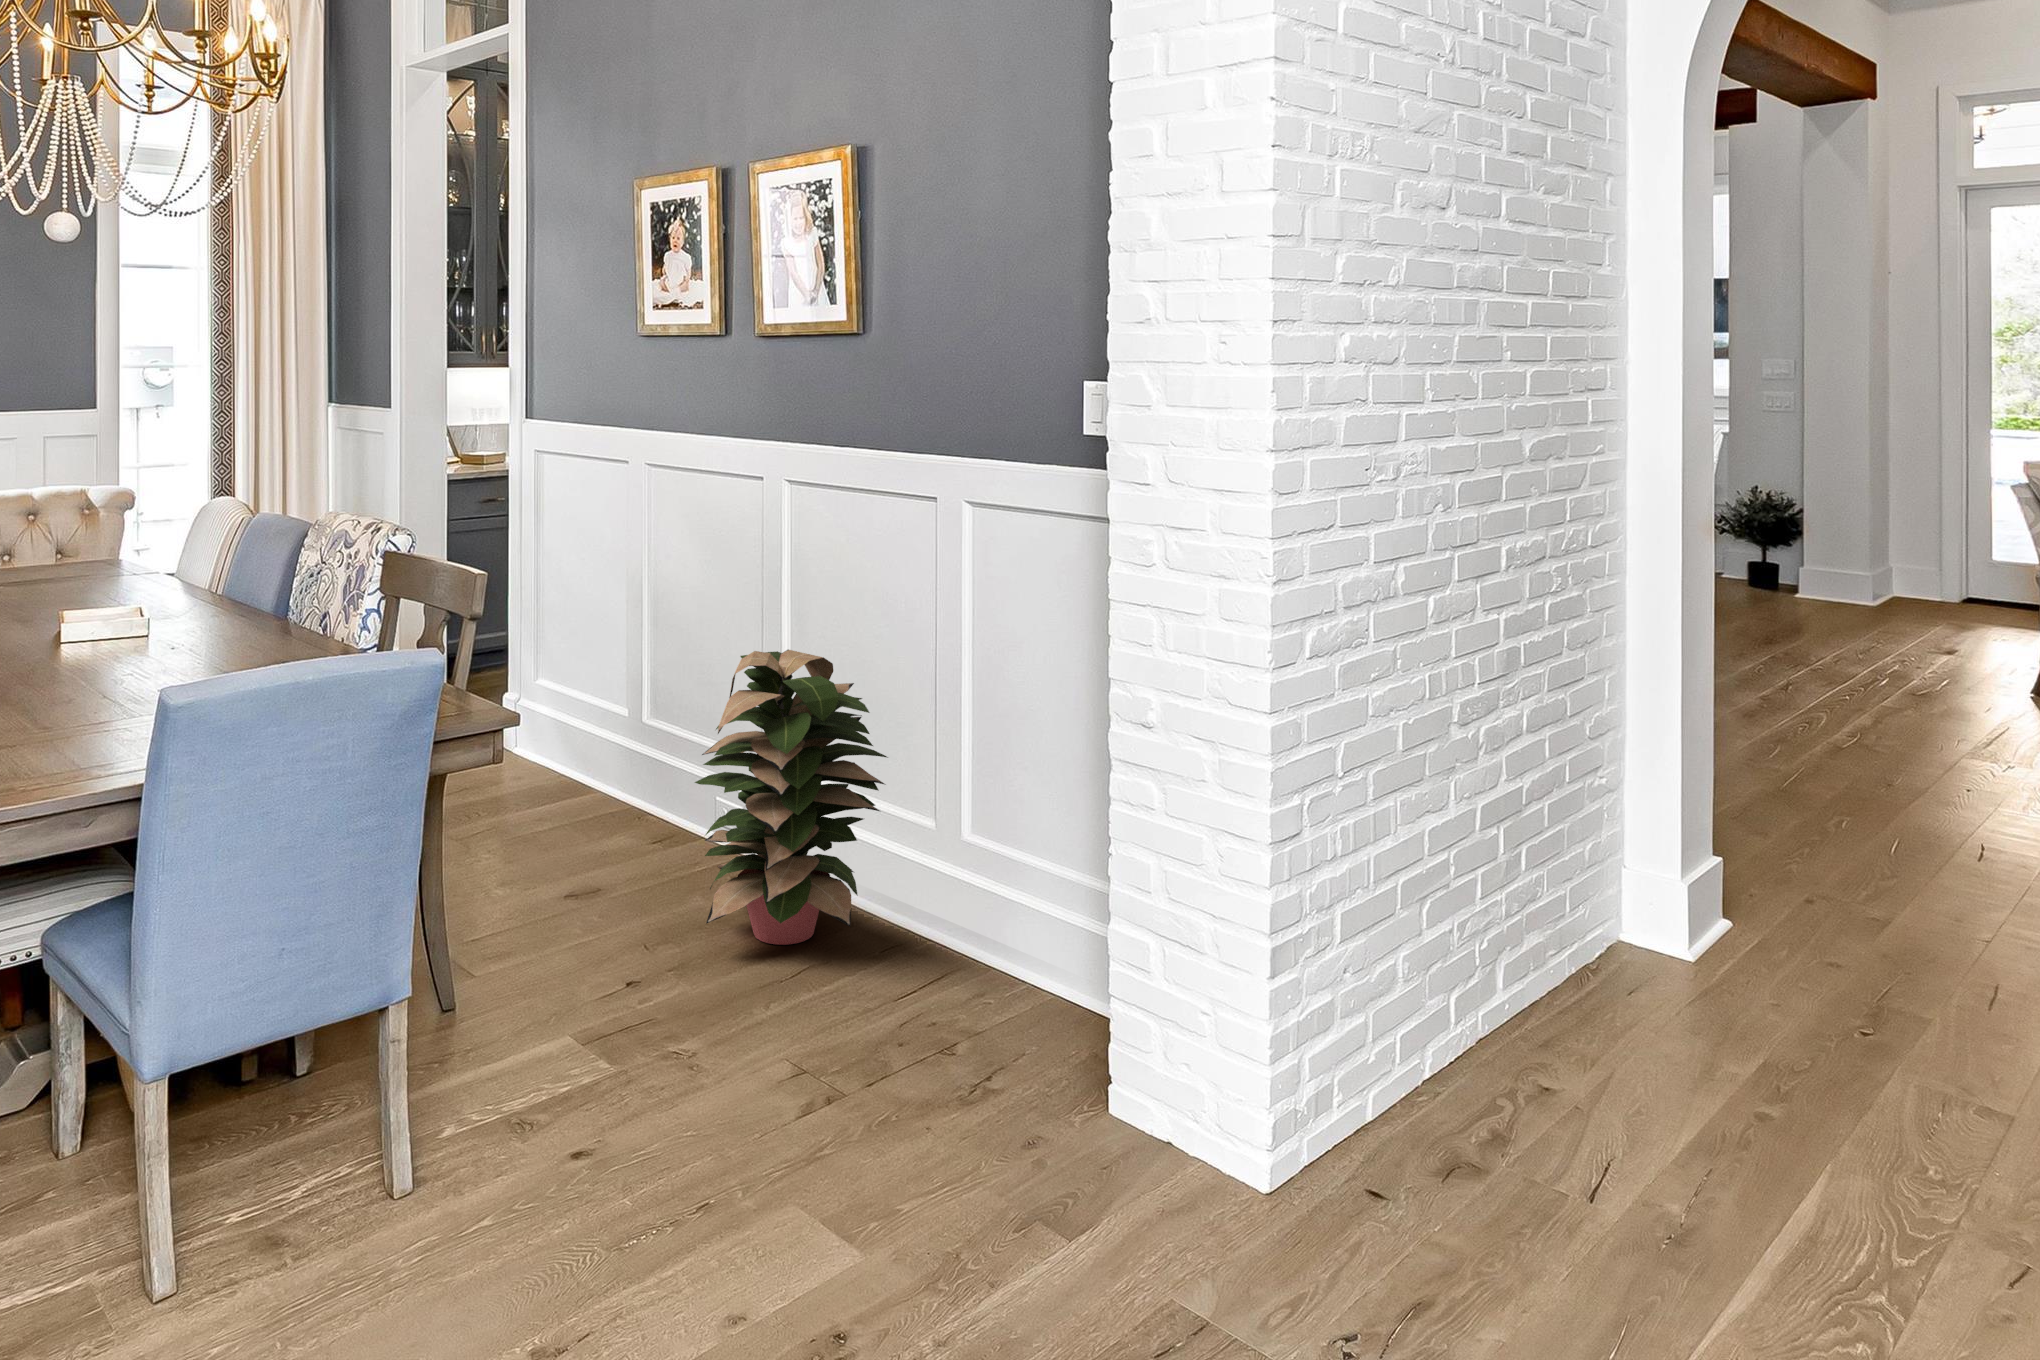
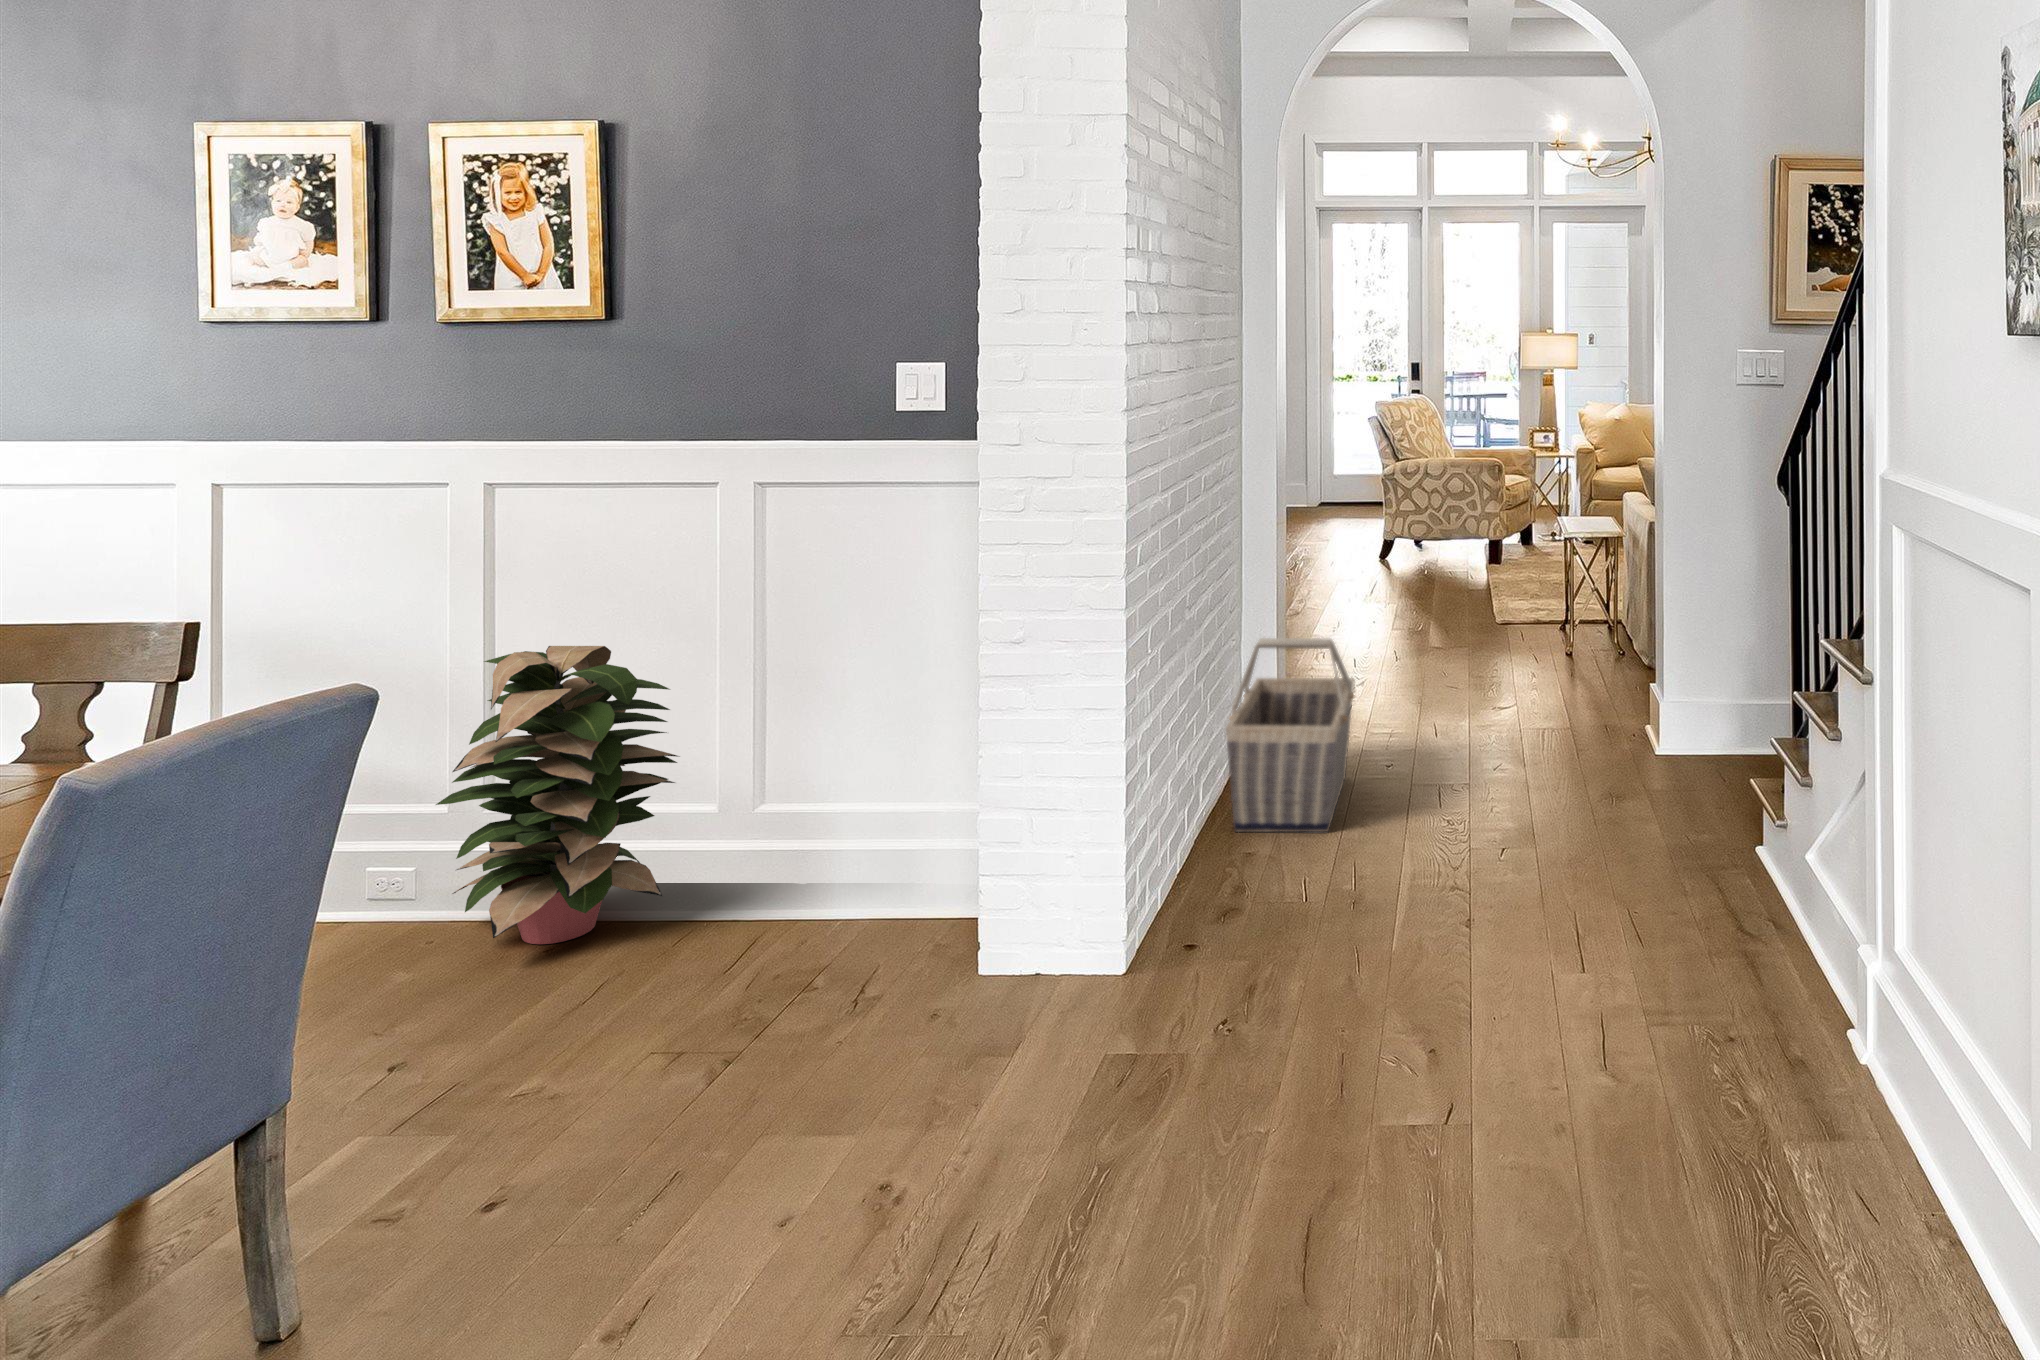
basket: none [1501,786,1771,1112] -> present [1226,638,1355,832]

